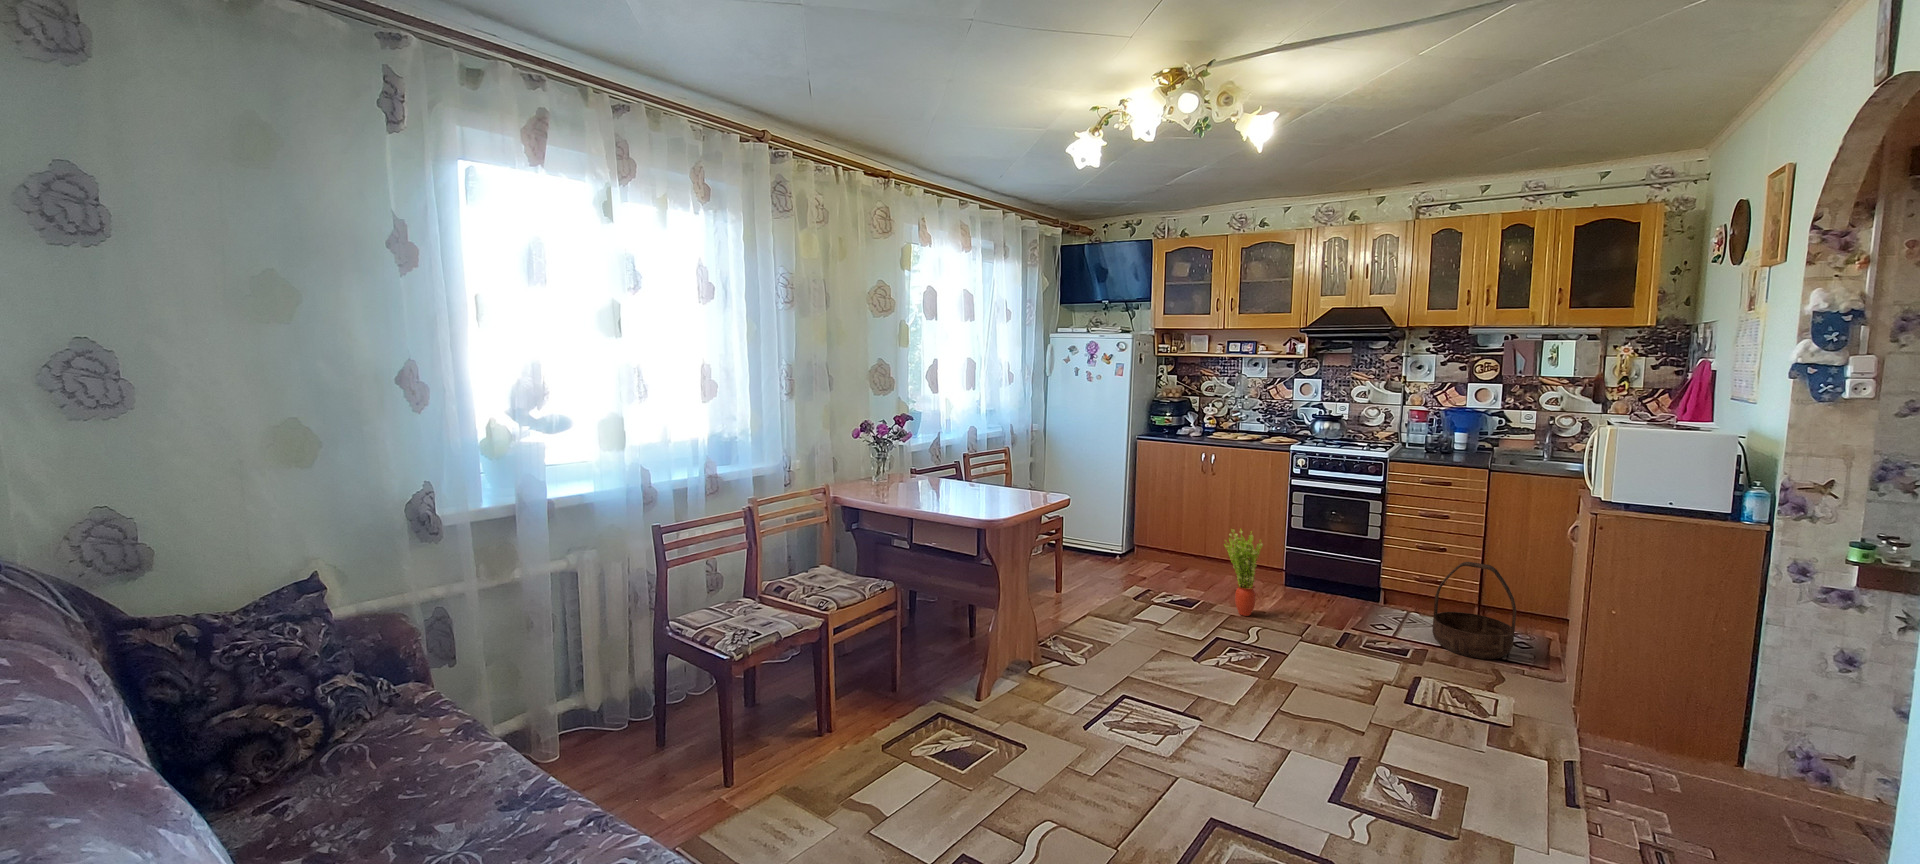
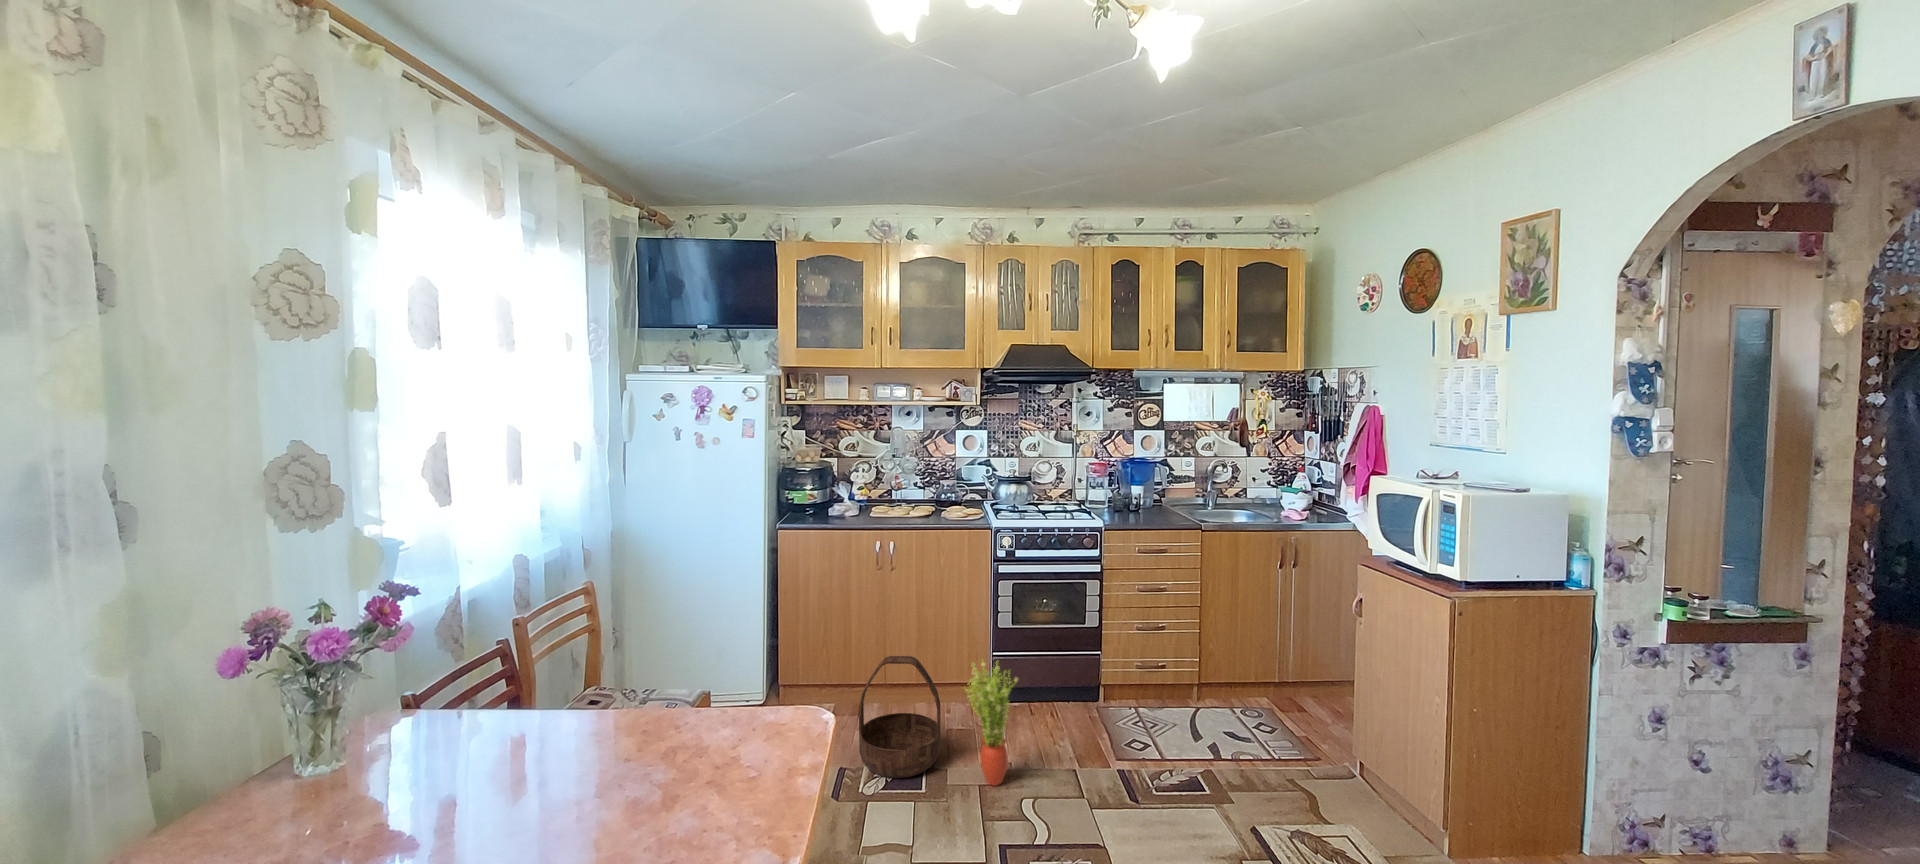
basket: present [1432,562,1516,659] -> present [859,656,941,778]

